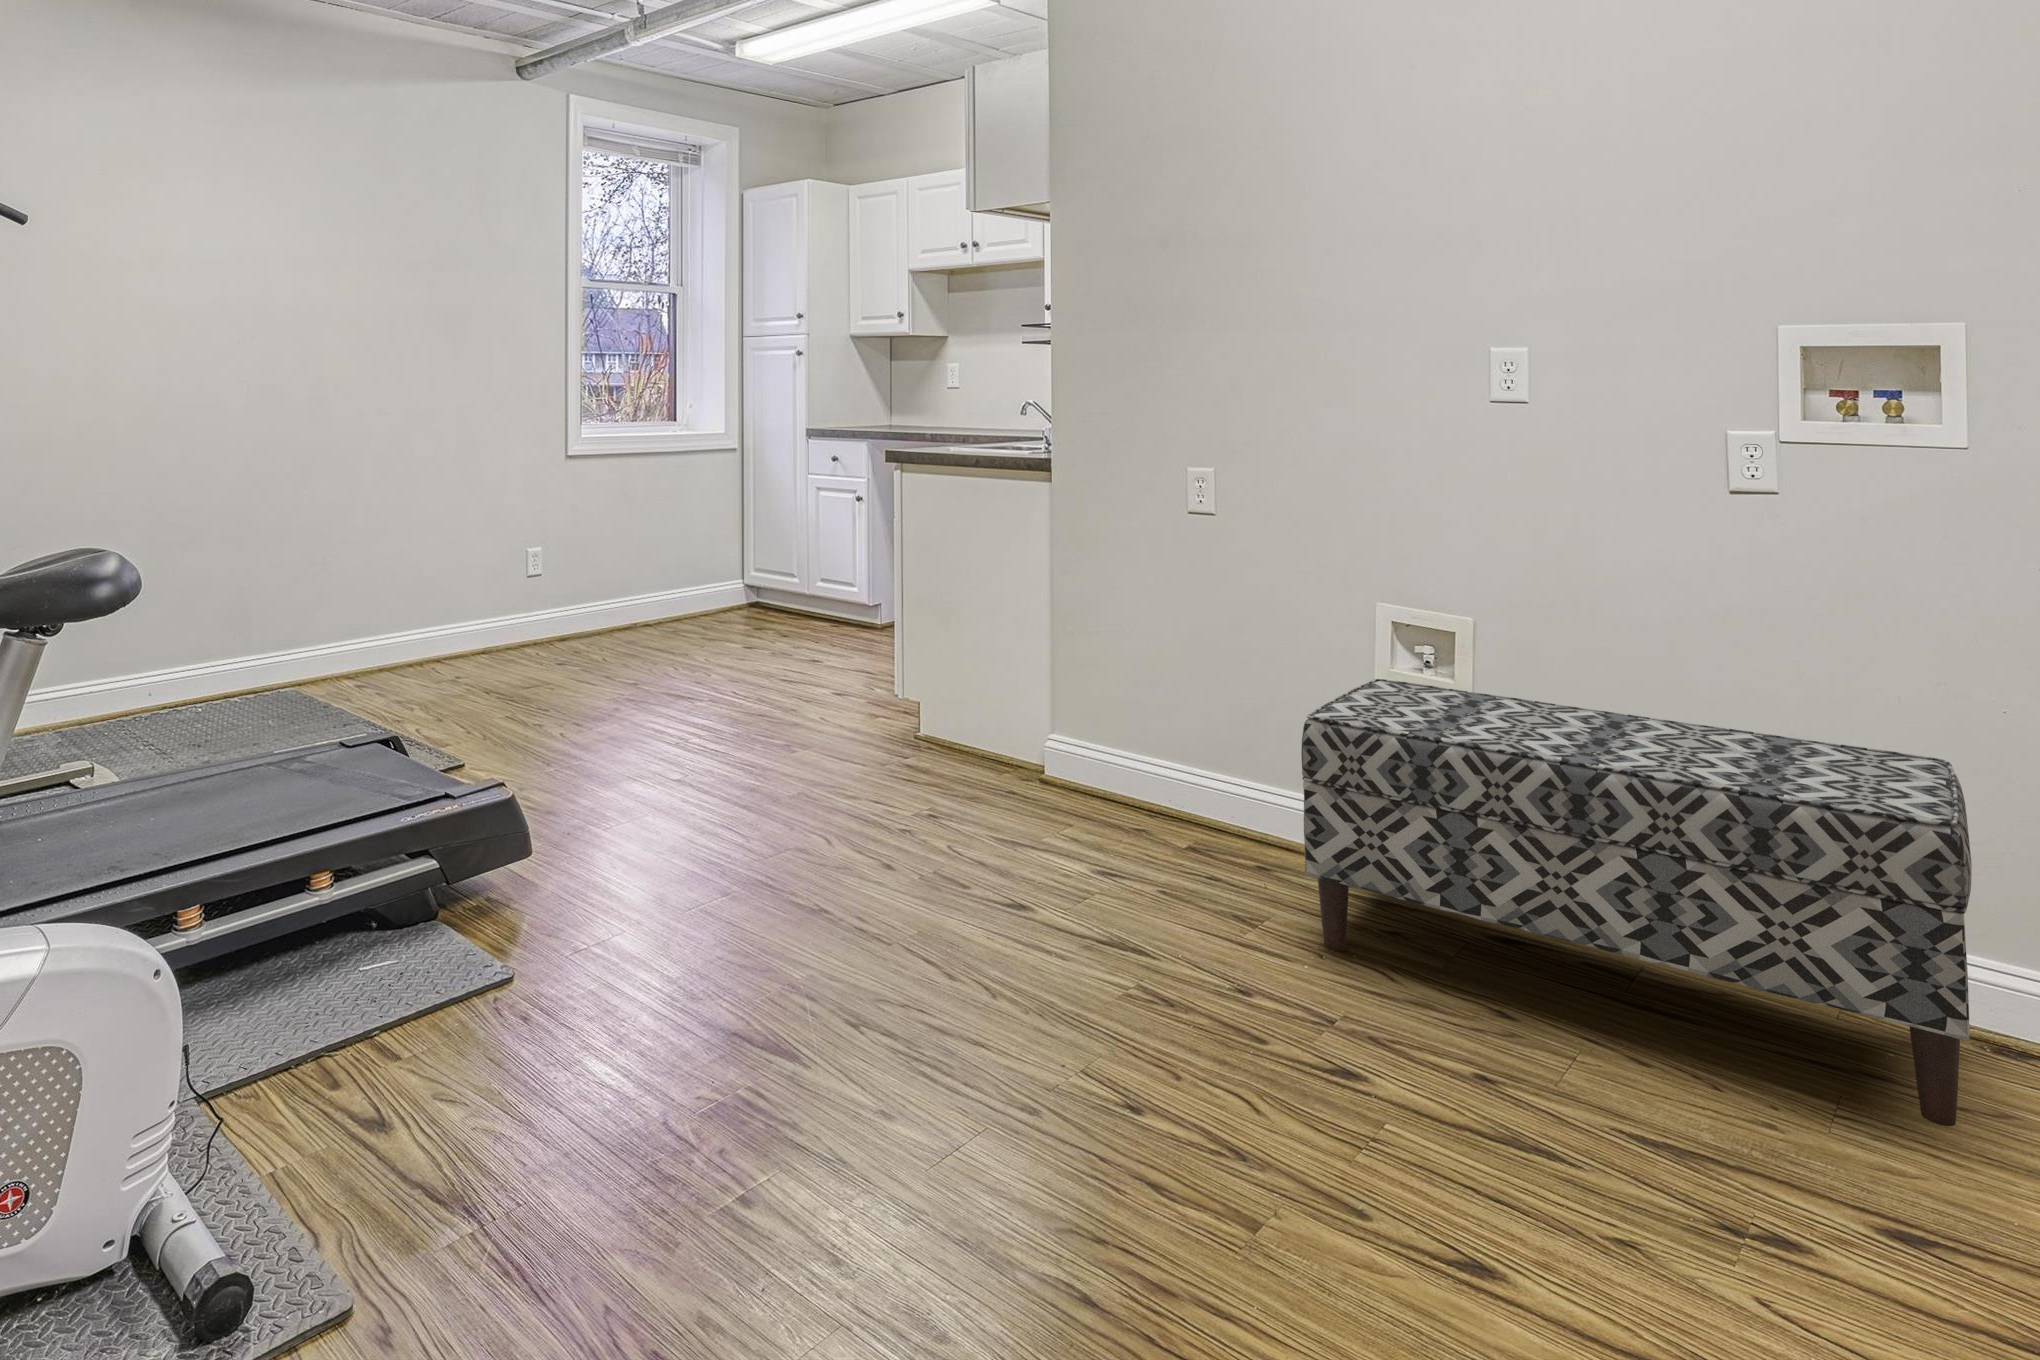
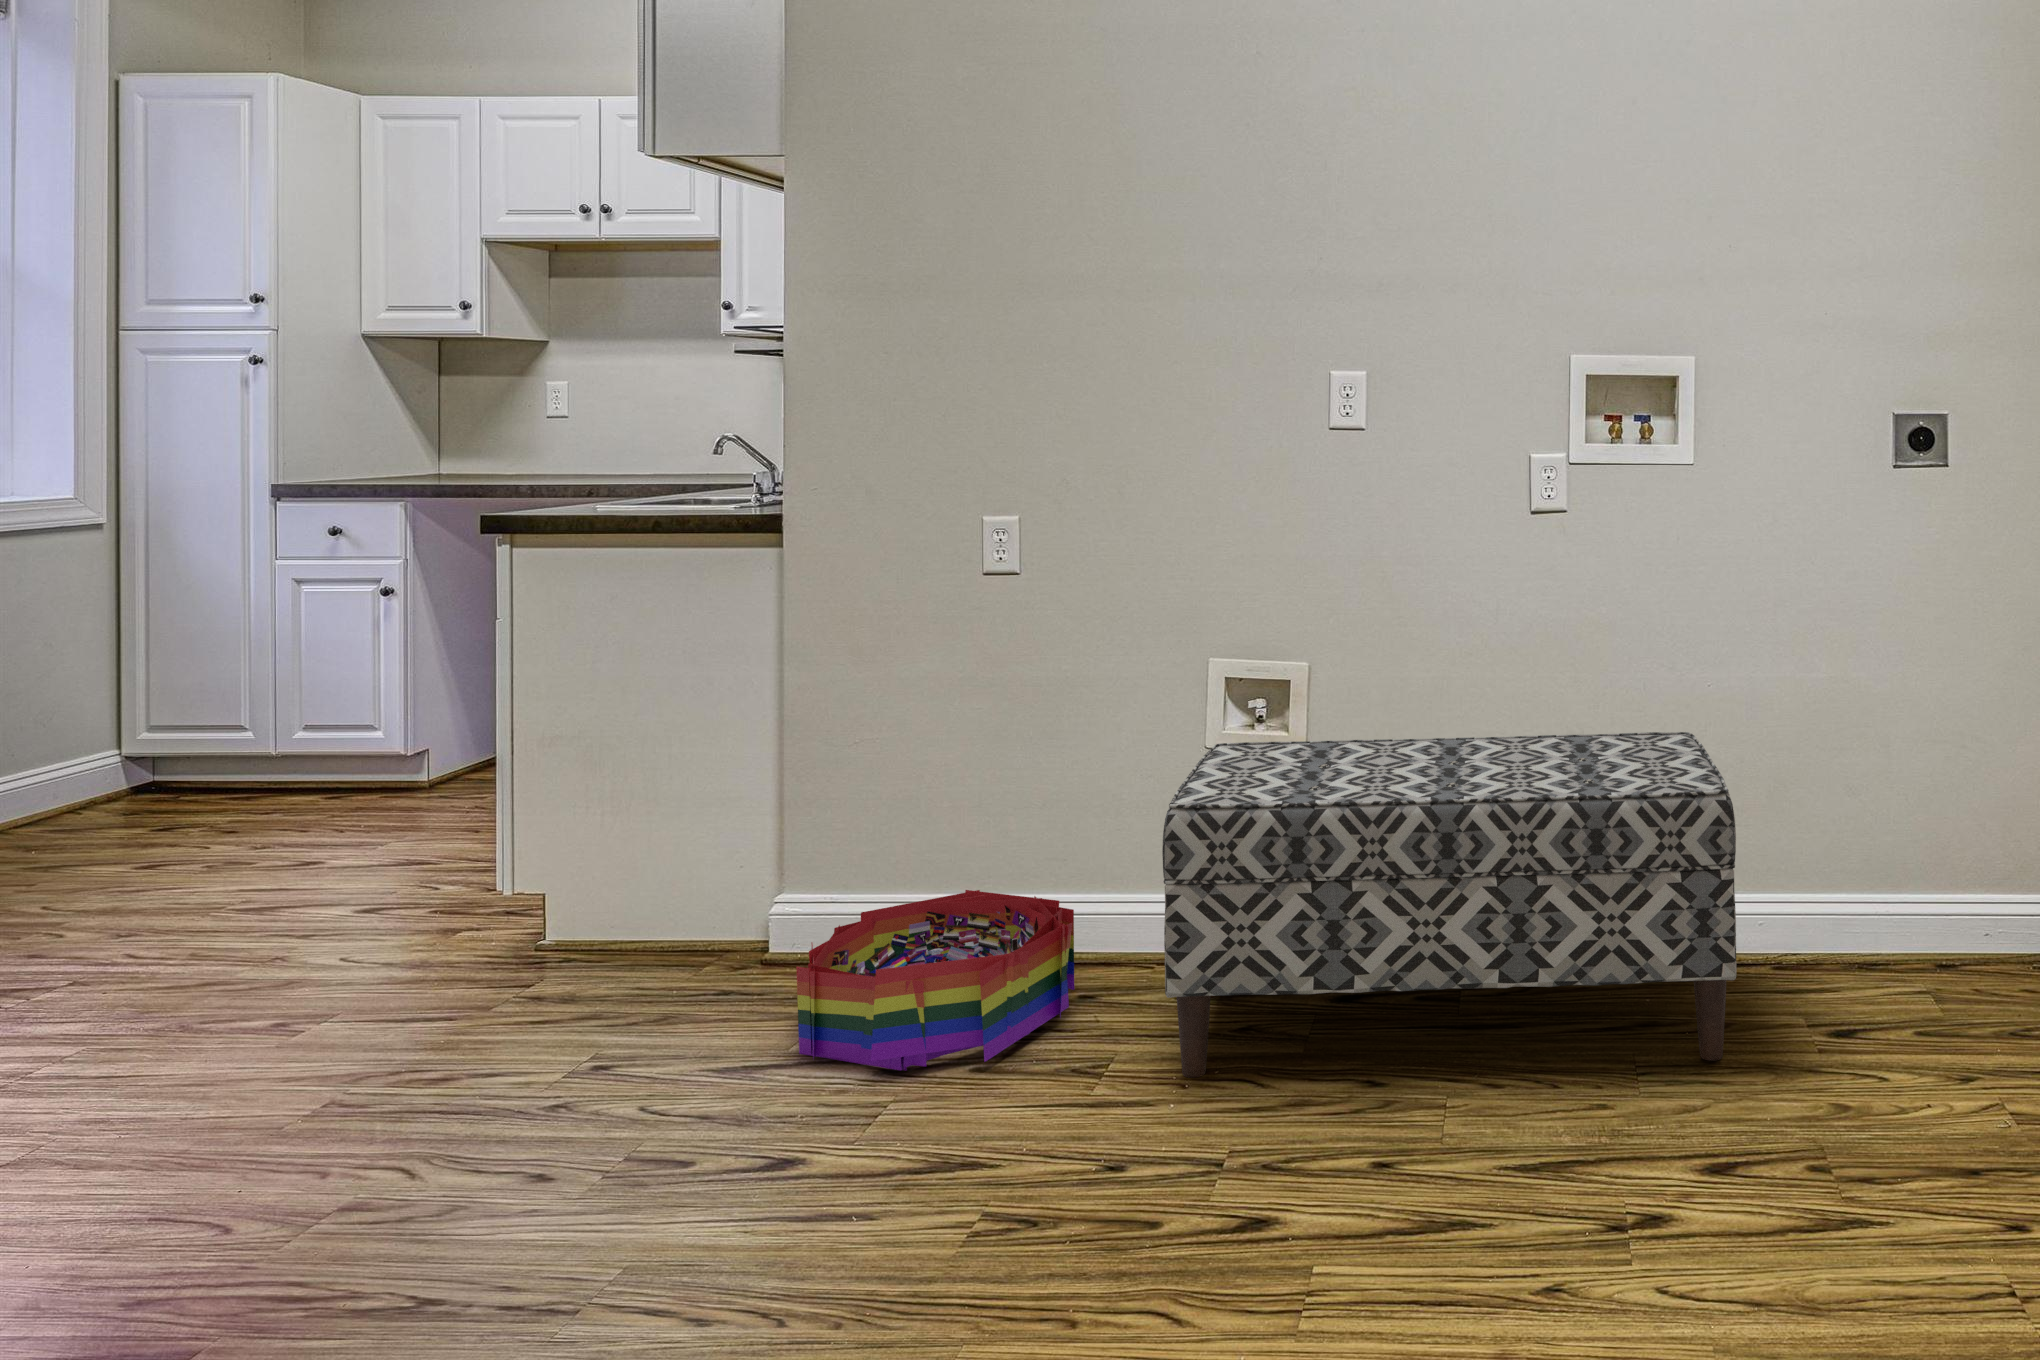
storage bin: none [1045,756,1254,886] -> present [796,890,1074,1070]

